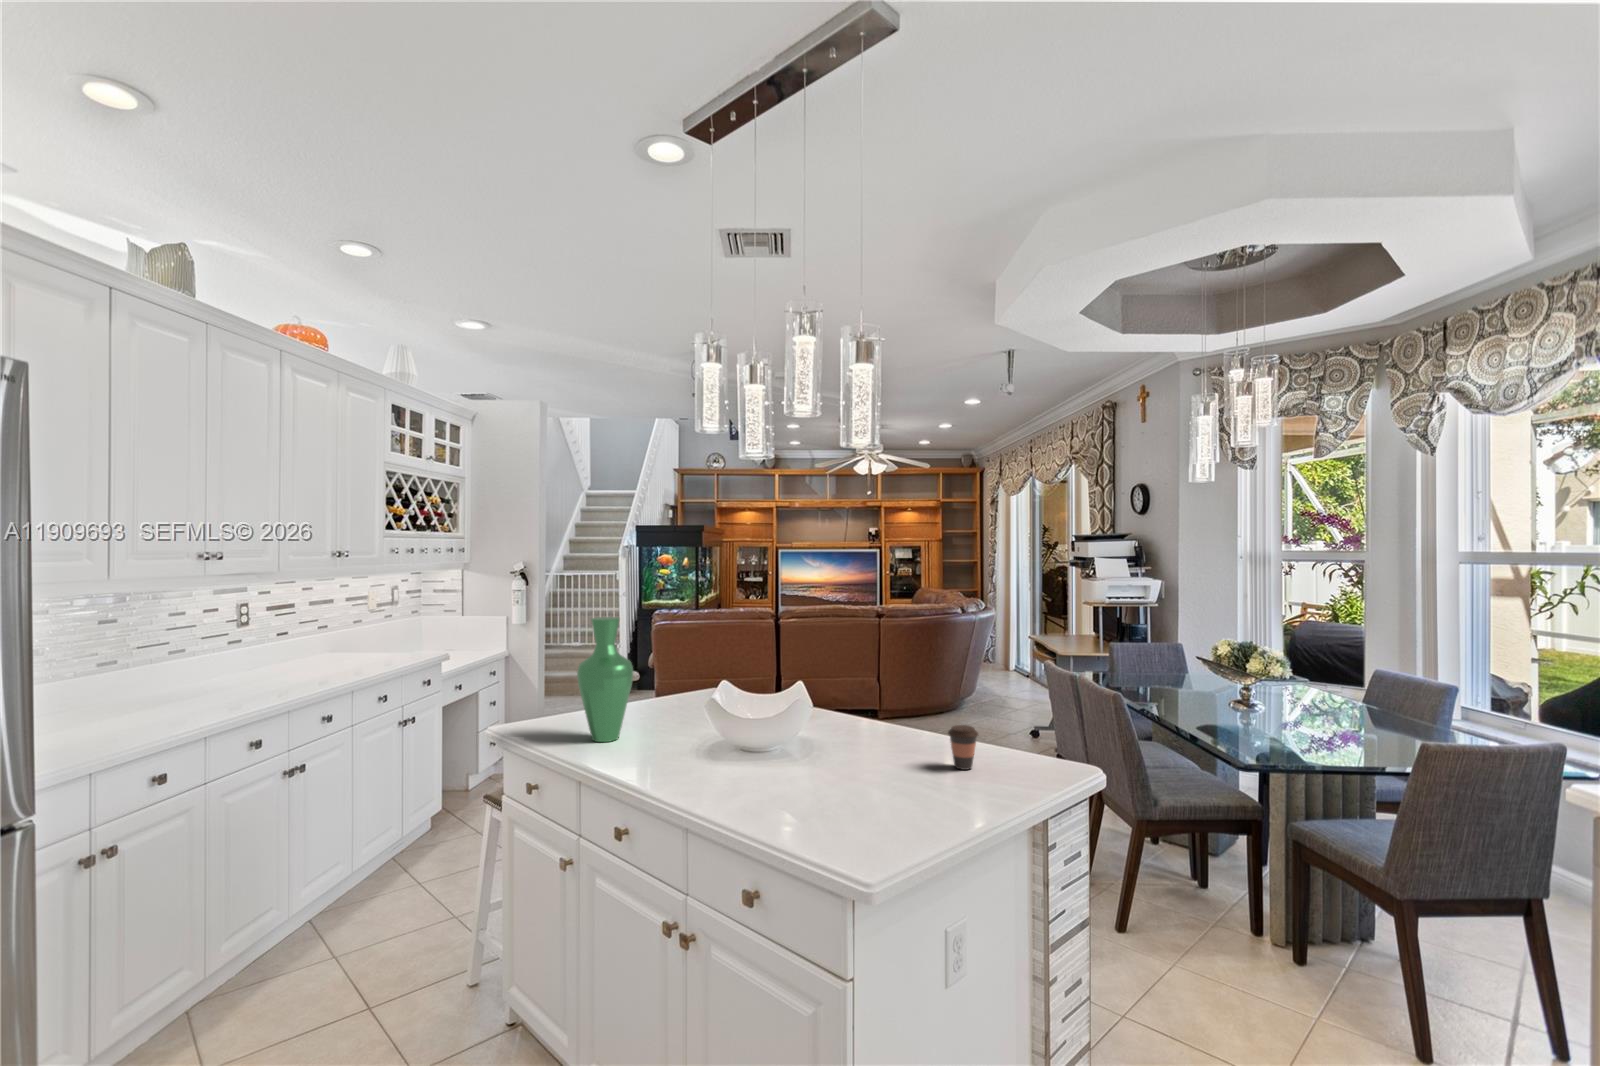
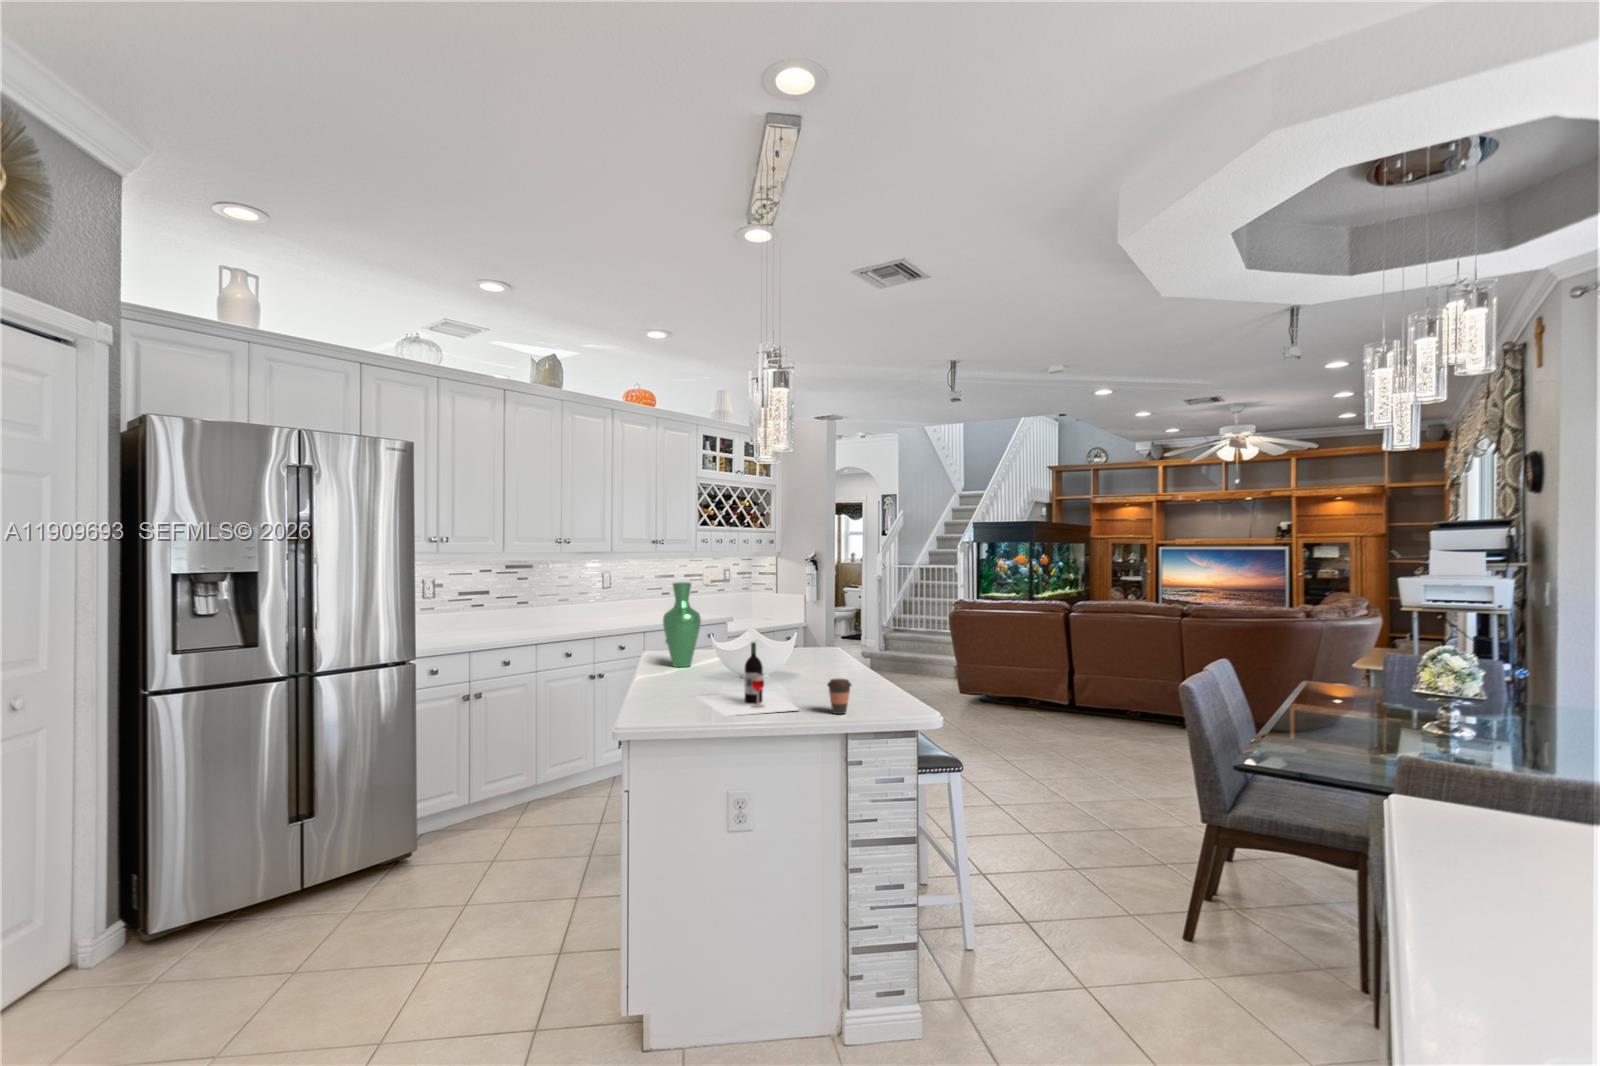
wine bottle: none [759,695,929,812] -> present [697,642,799,716]

